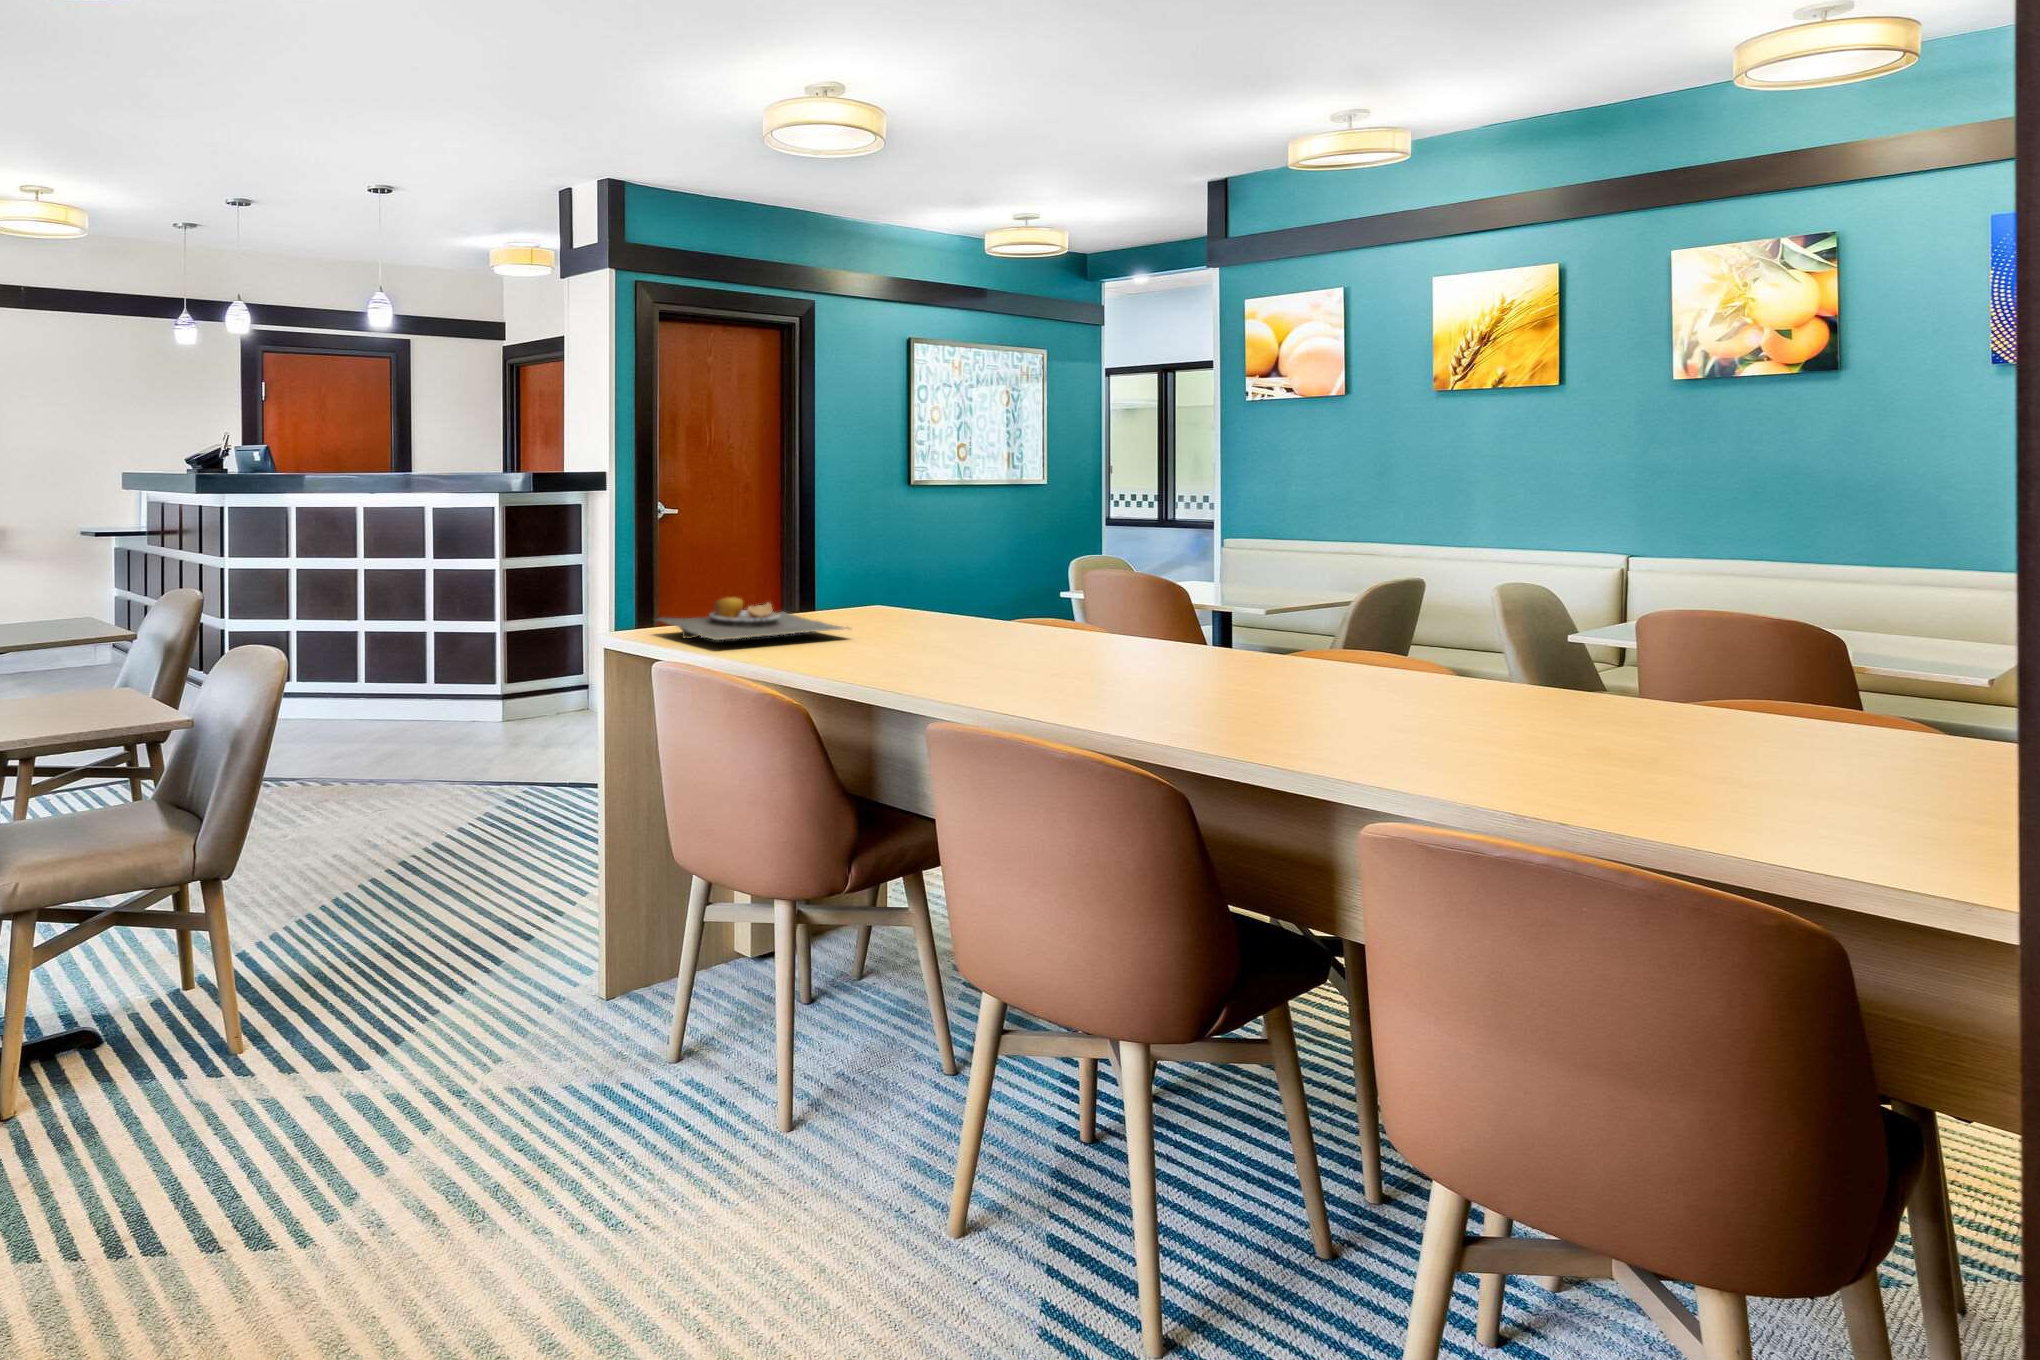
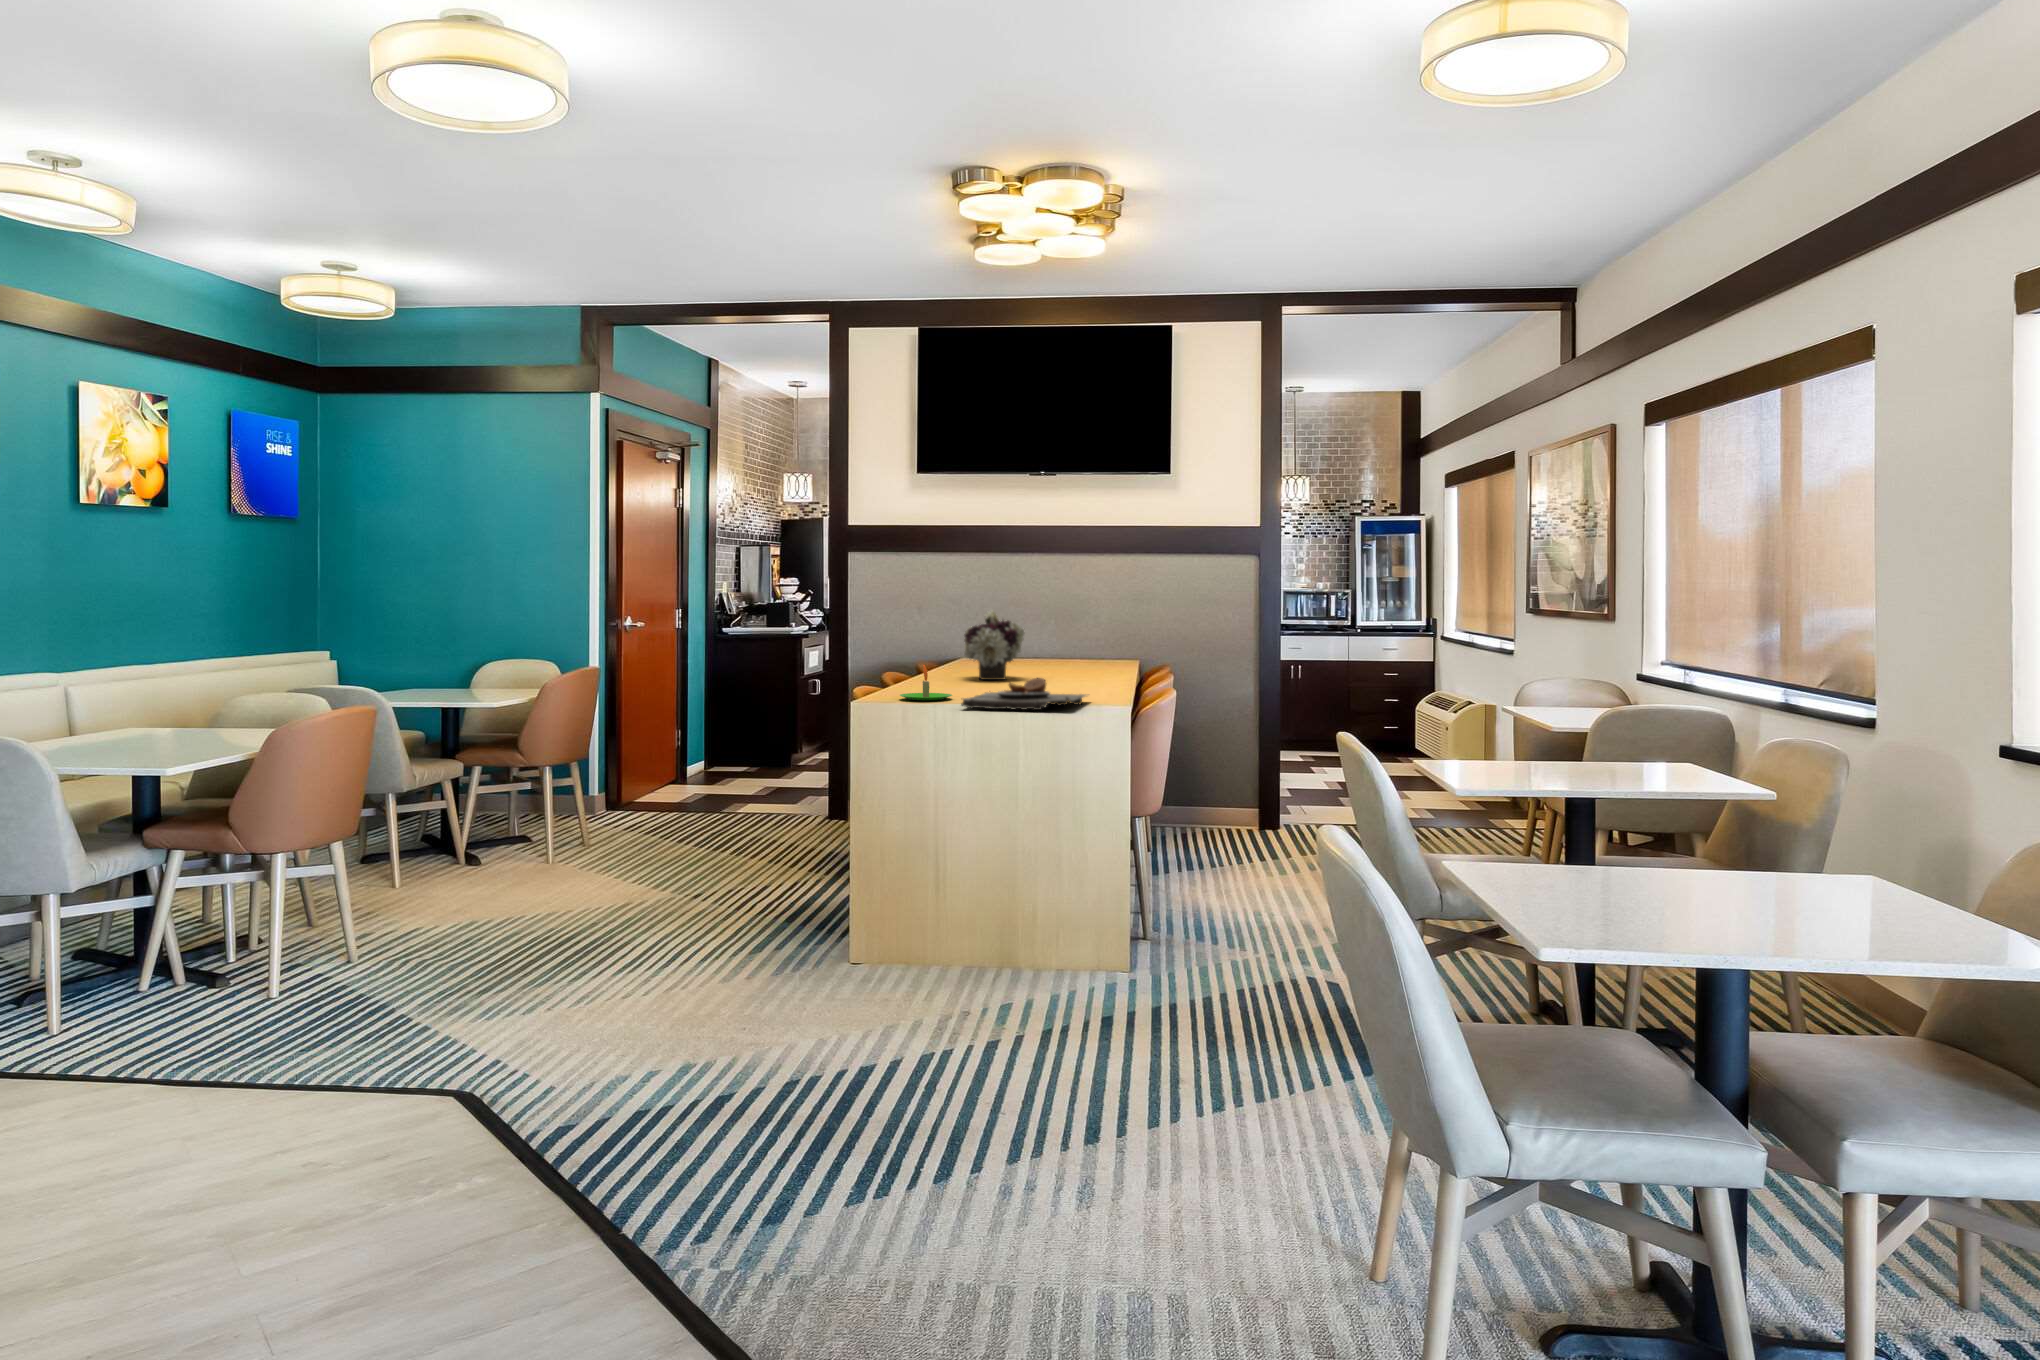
flower arrangement: none [1072,528,1241,683] -> present [964,611,1024,680]
candle: none [875,582,950,634] -> present [900,665,952,700]

